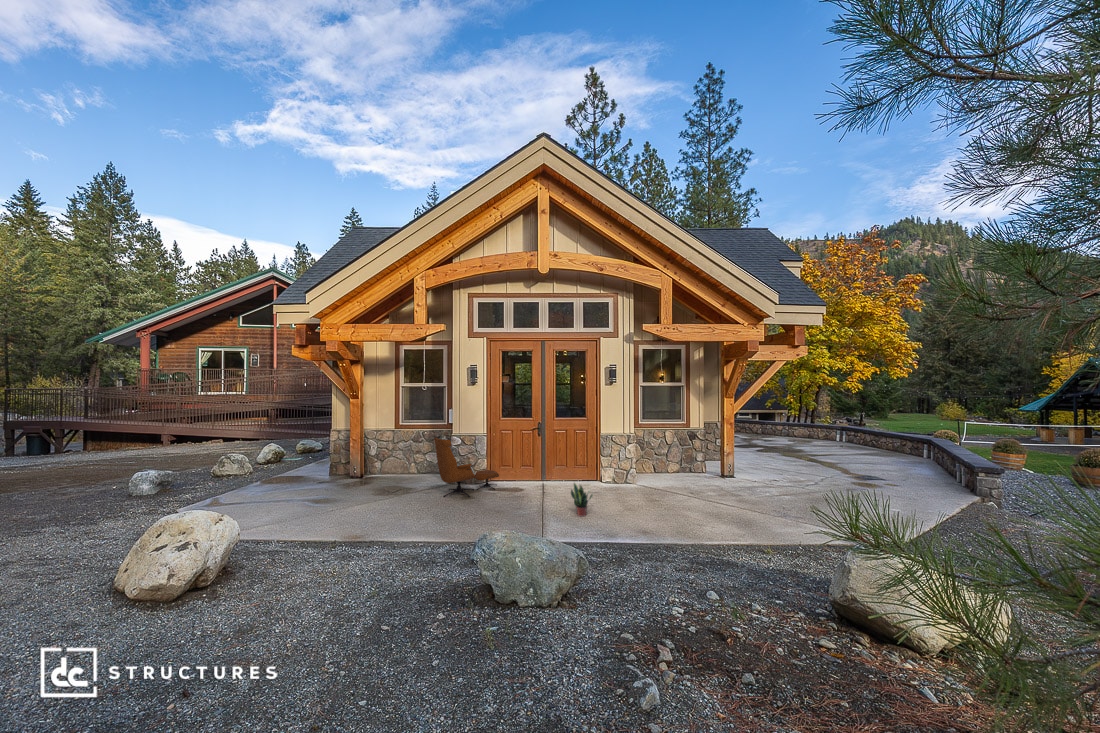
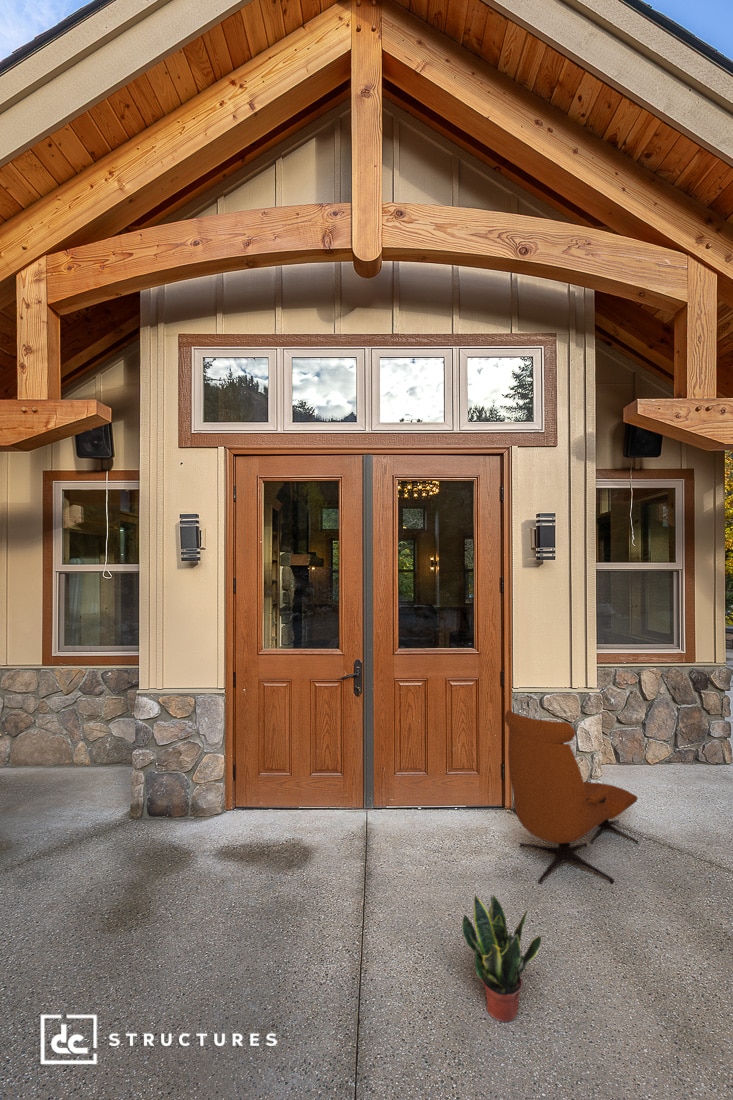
lounge chair: present [434,437,499,497] -> present [505,710,638,883]

